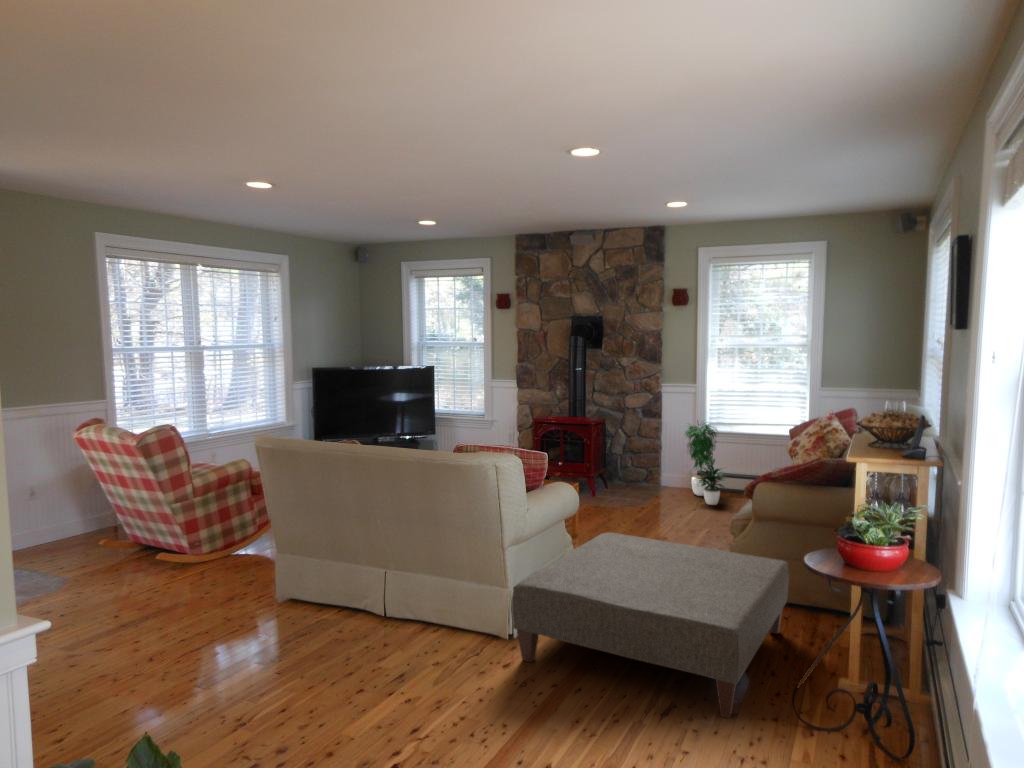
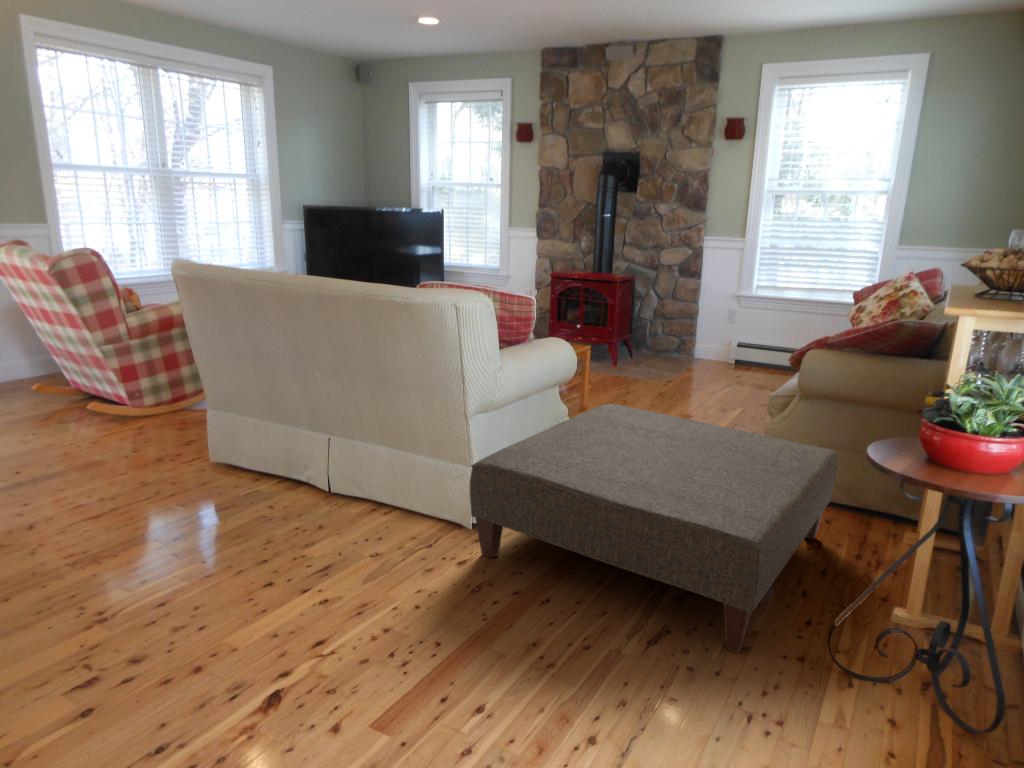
potted plant: present [686,423,725,505] -> none [723,278,772,380]

